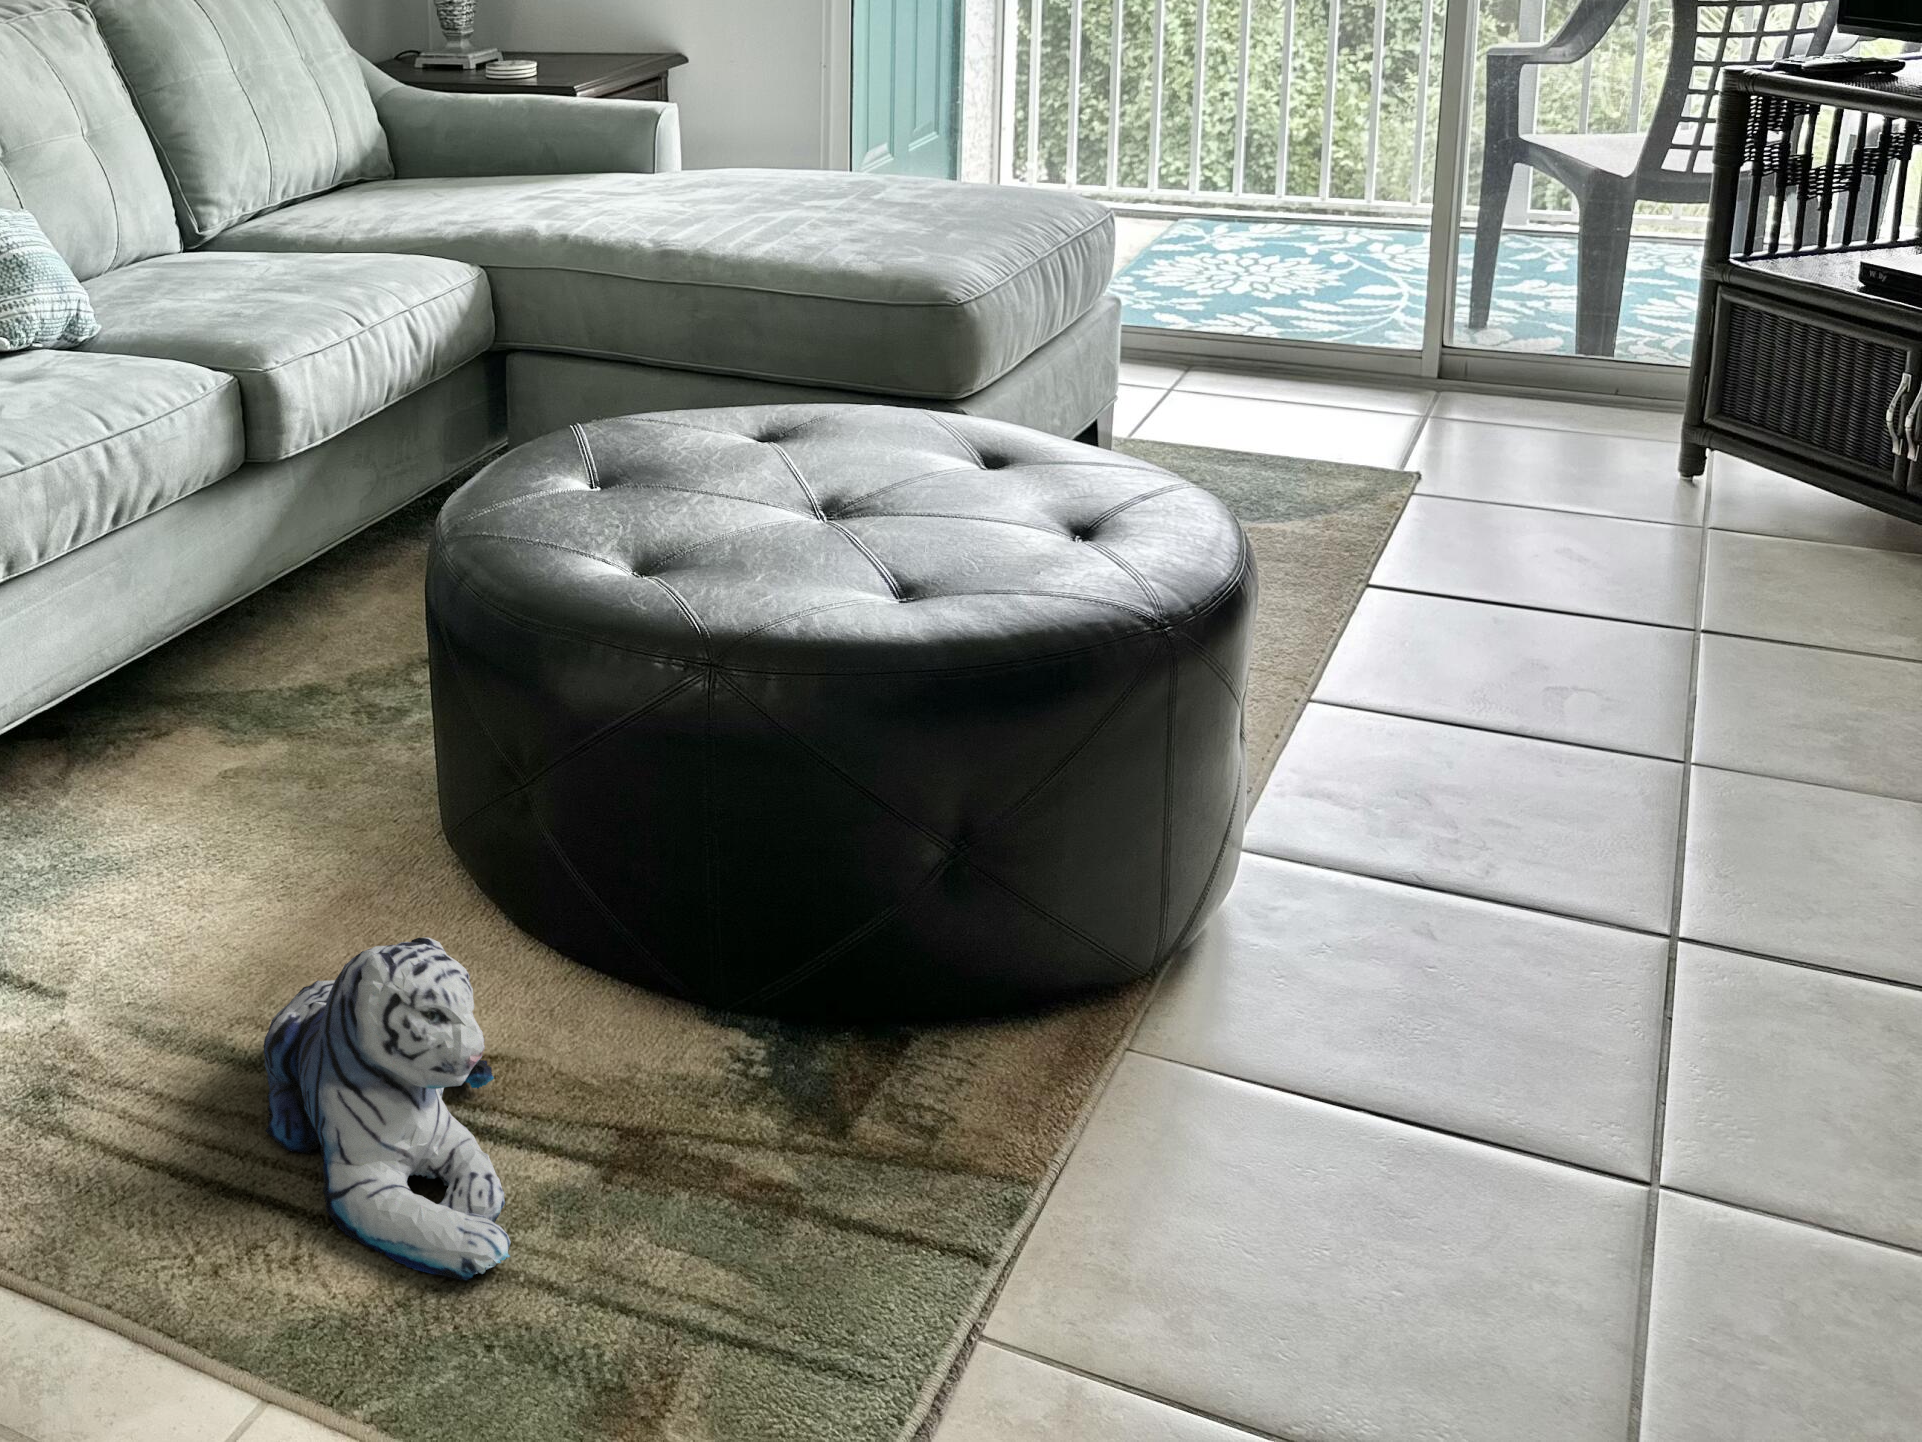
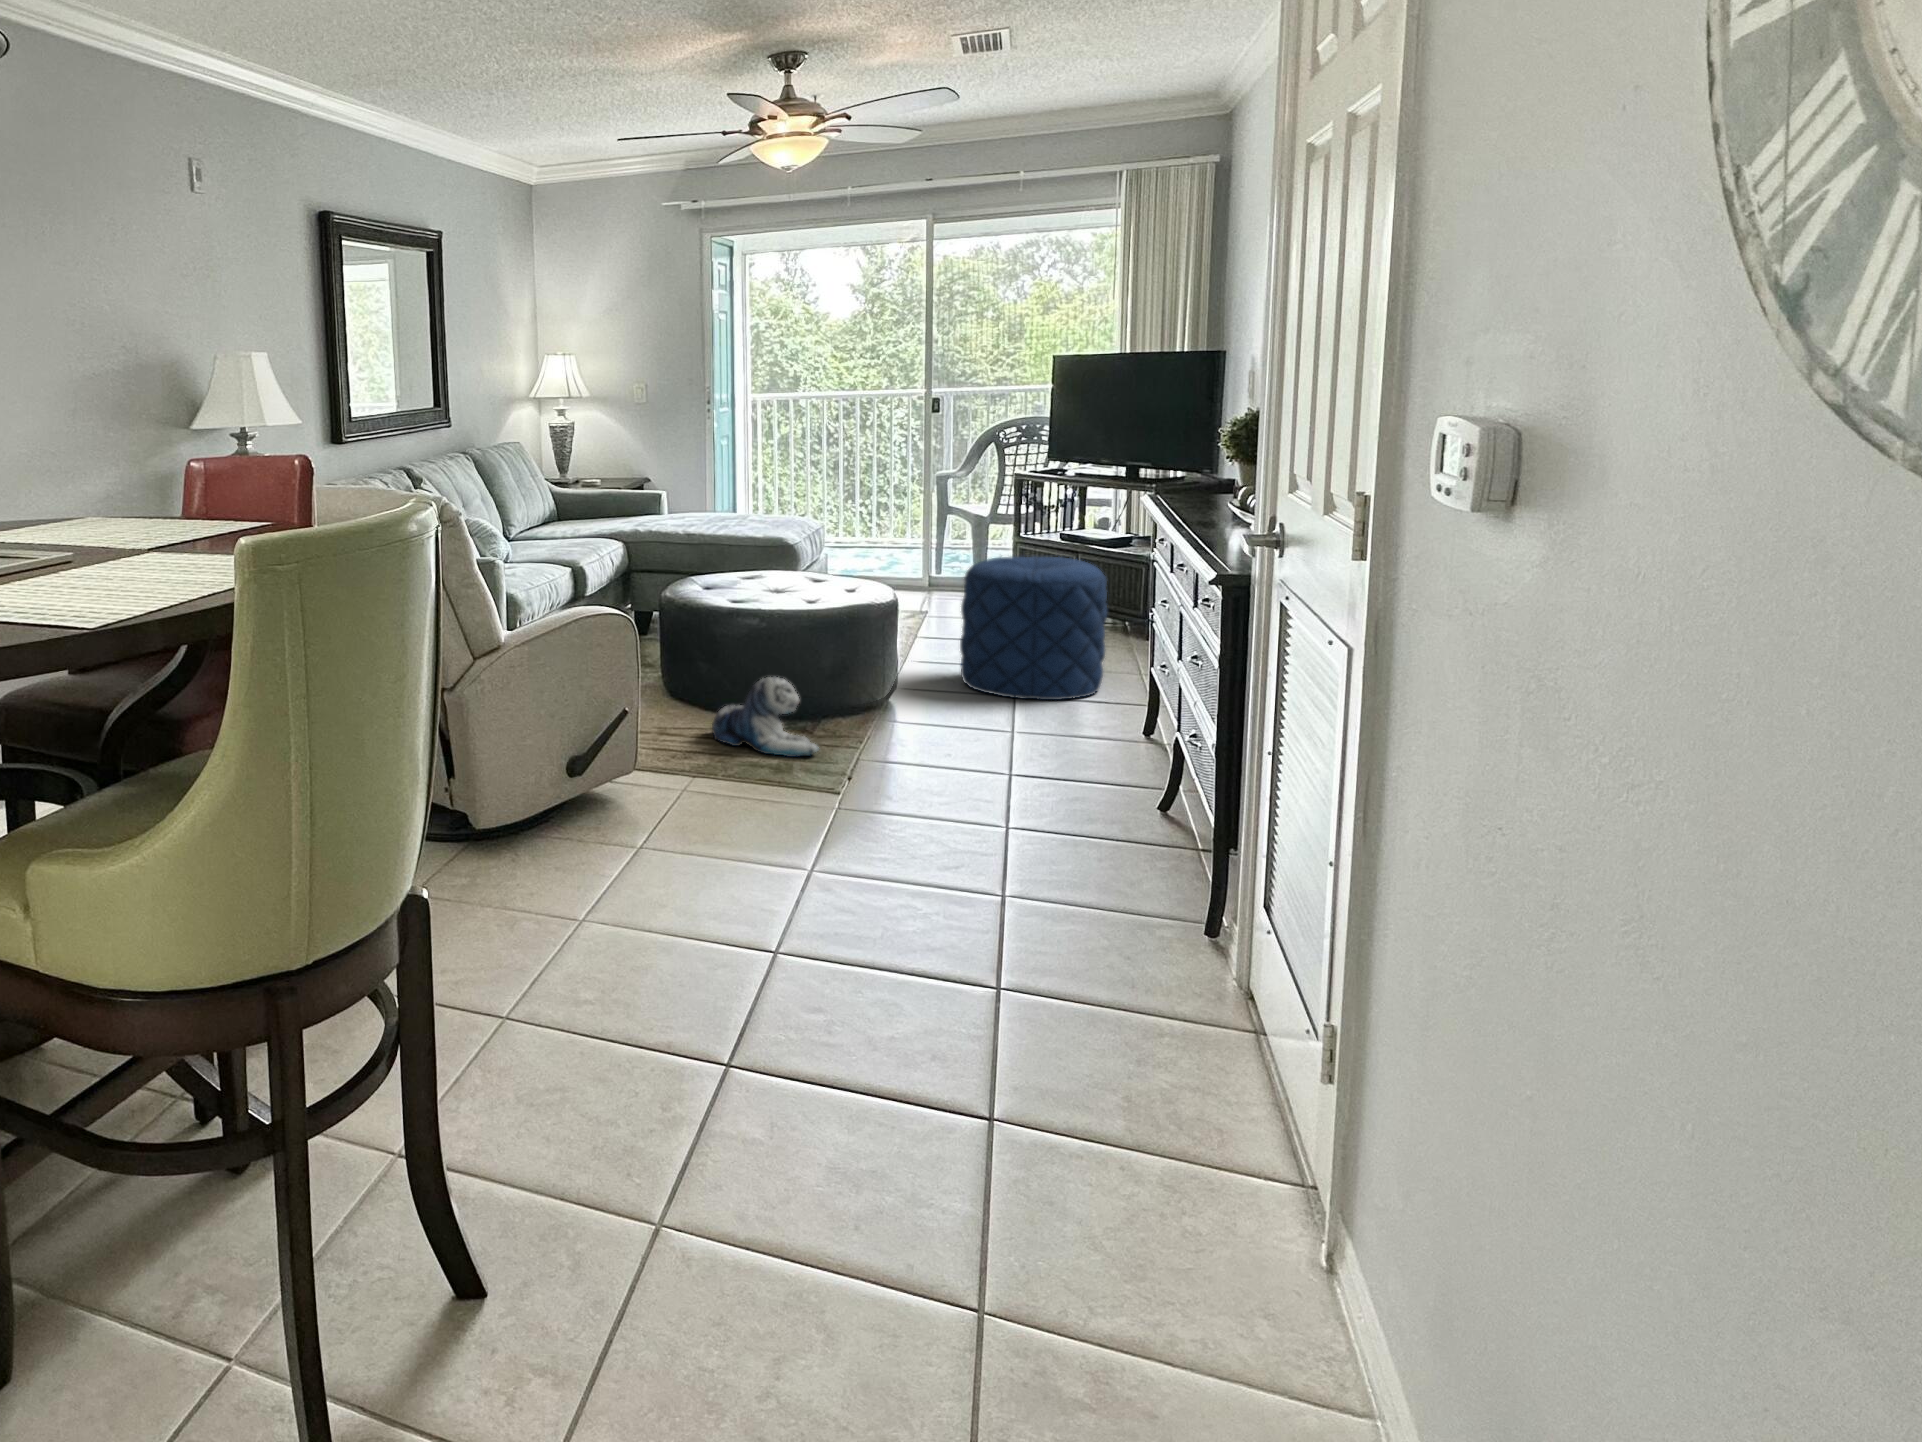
pouf: none [1314,427,1858,974] -> present [960,557,1107,700]

